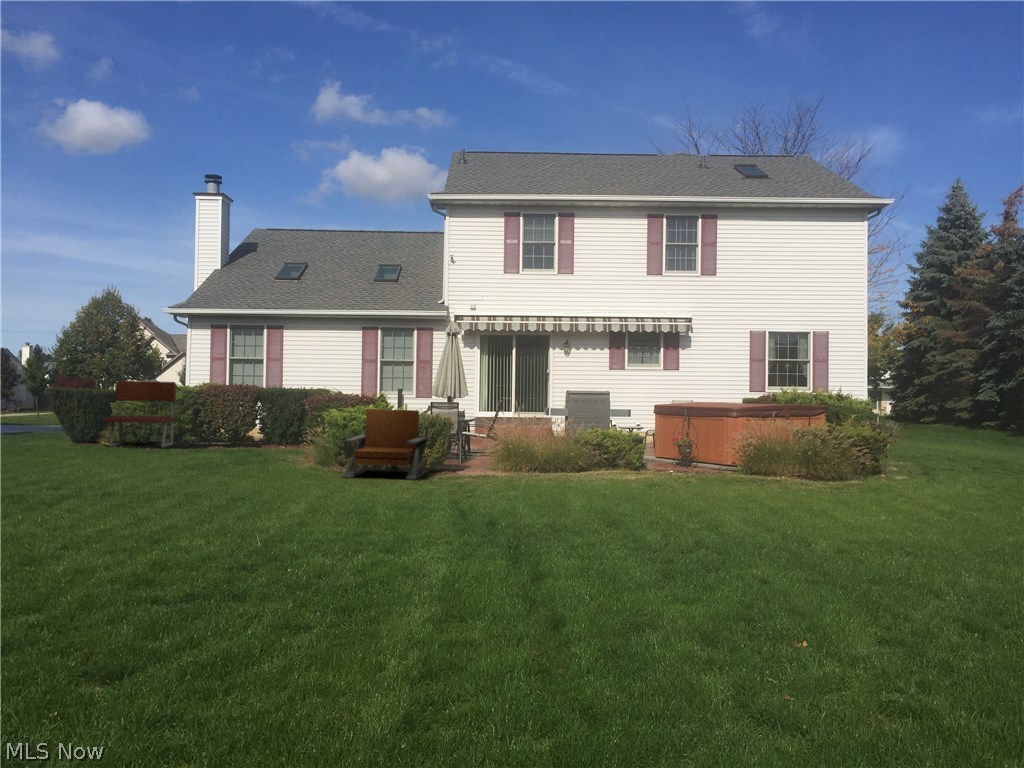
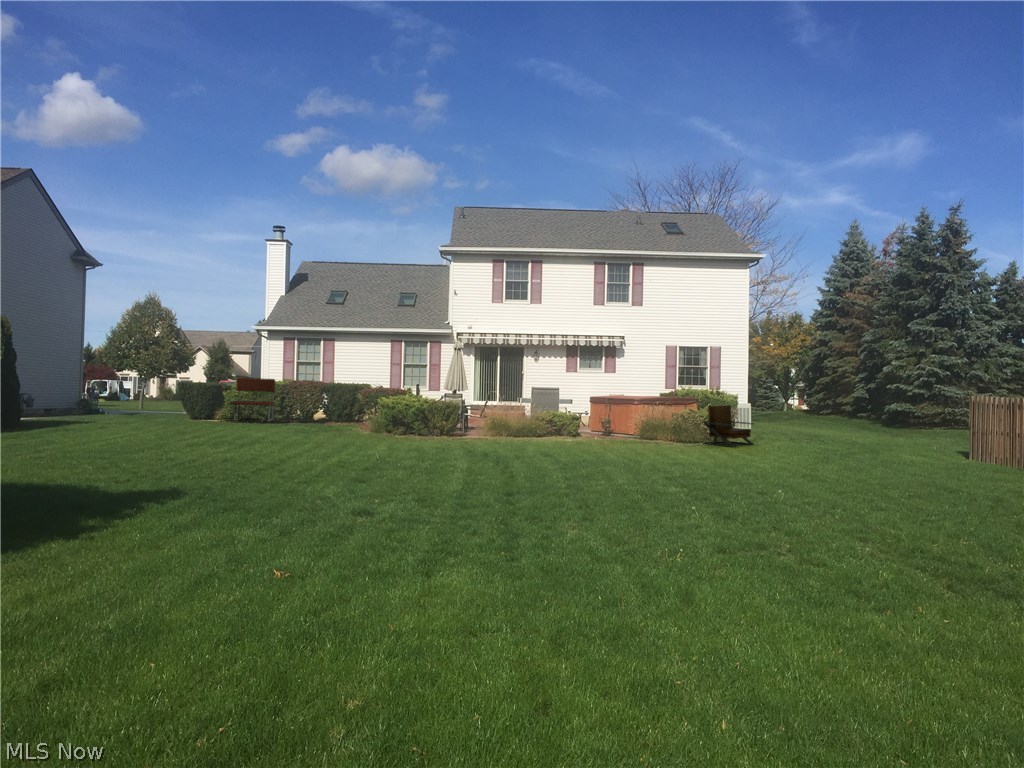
lounge chair: present [344,409,429,480] -> present [703,405,754,447]

